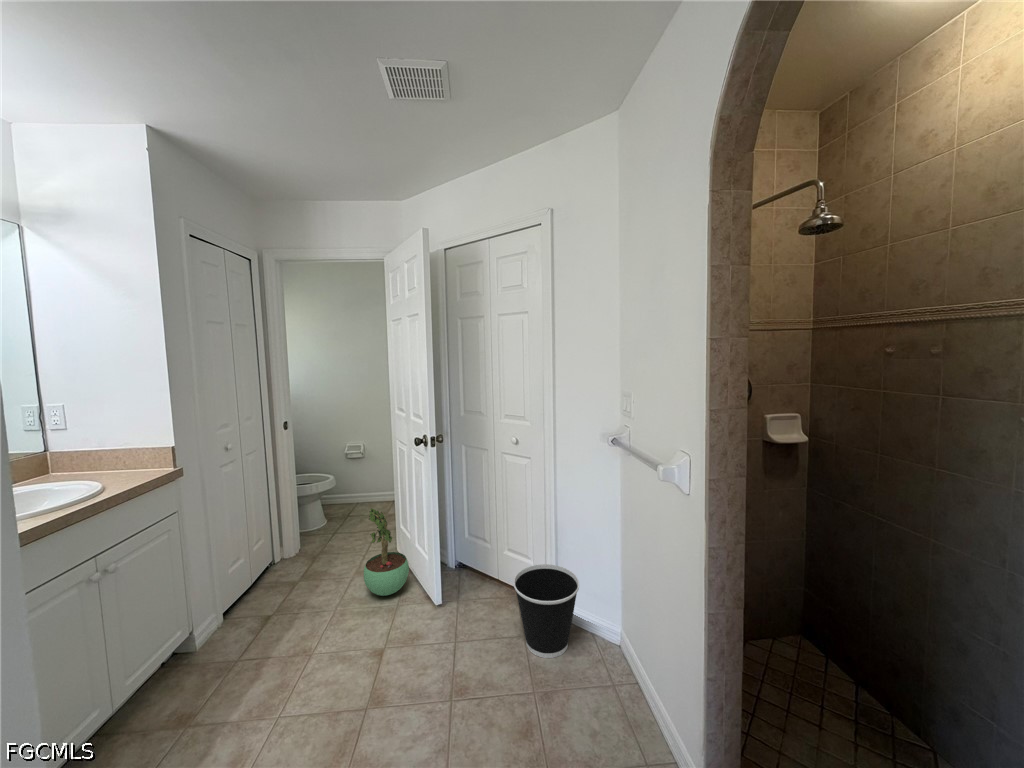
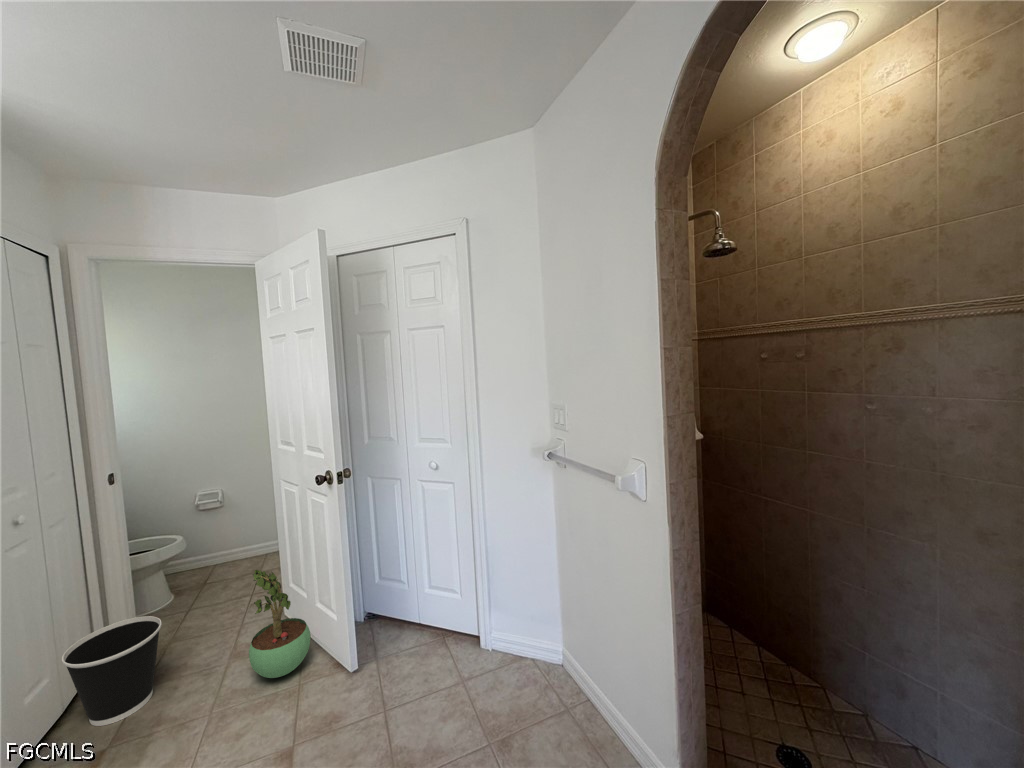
wastebasket: present [514,564,579,658] -> present [62,616,162,726]

